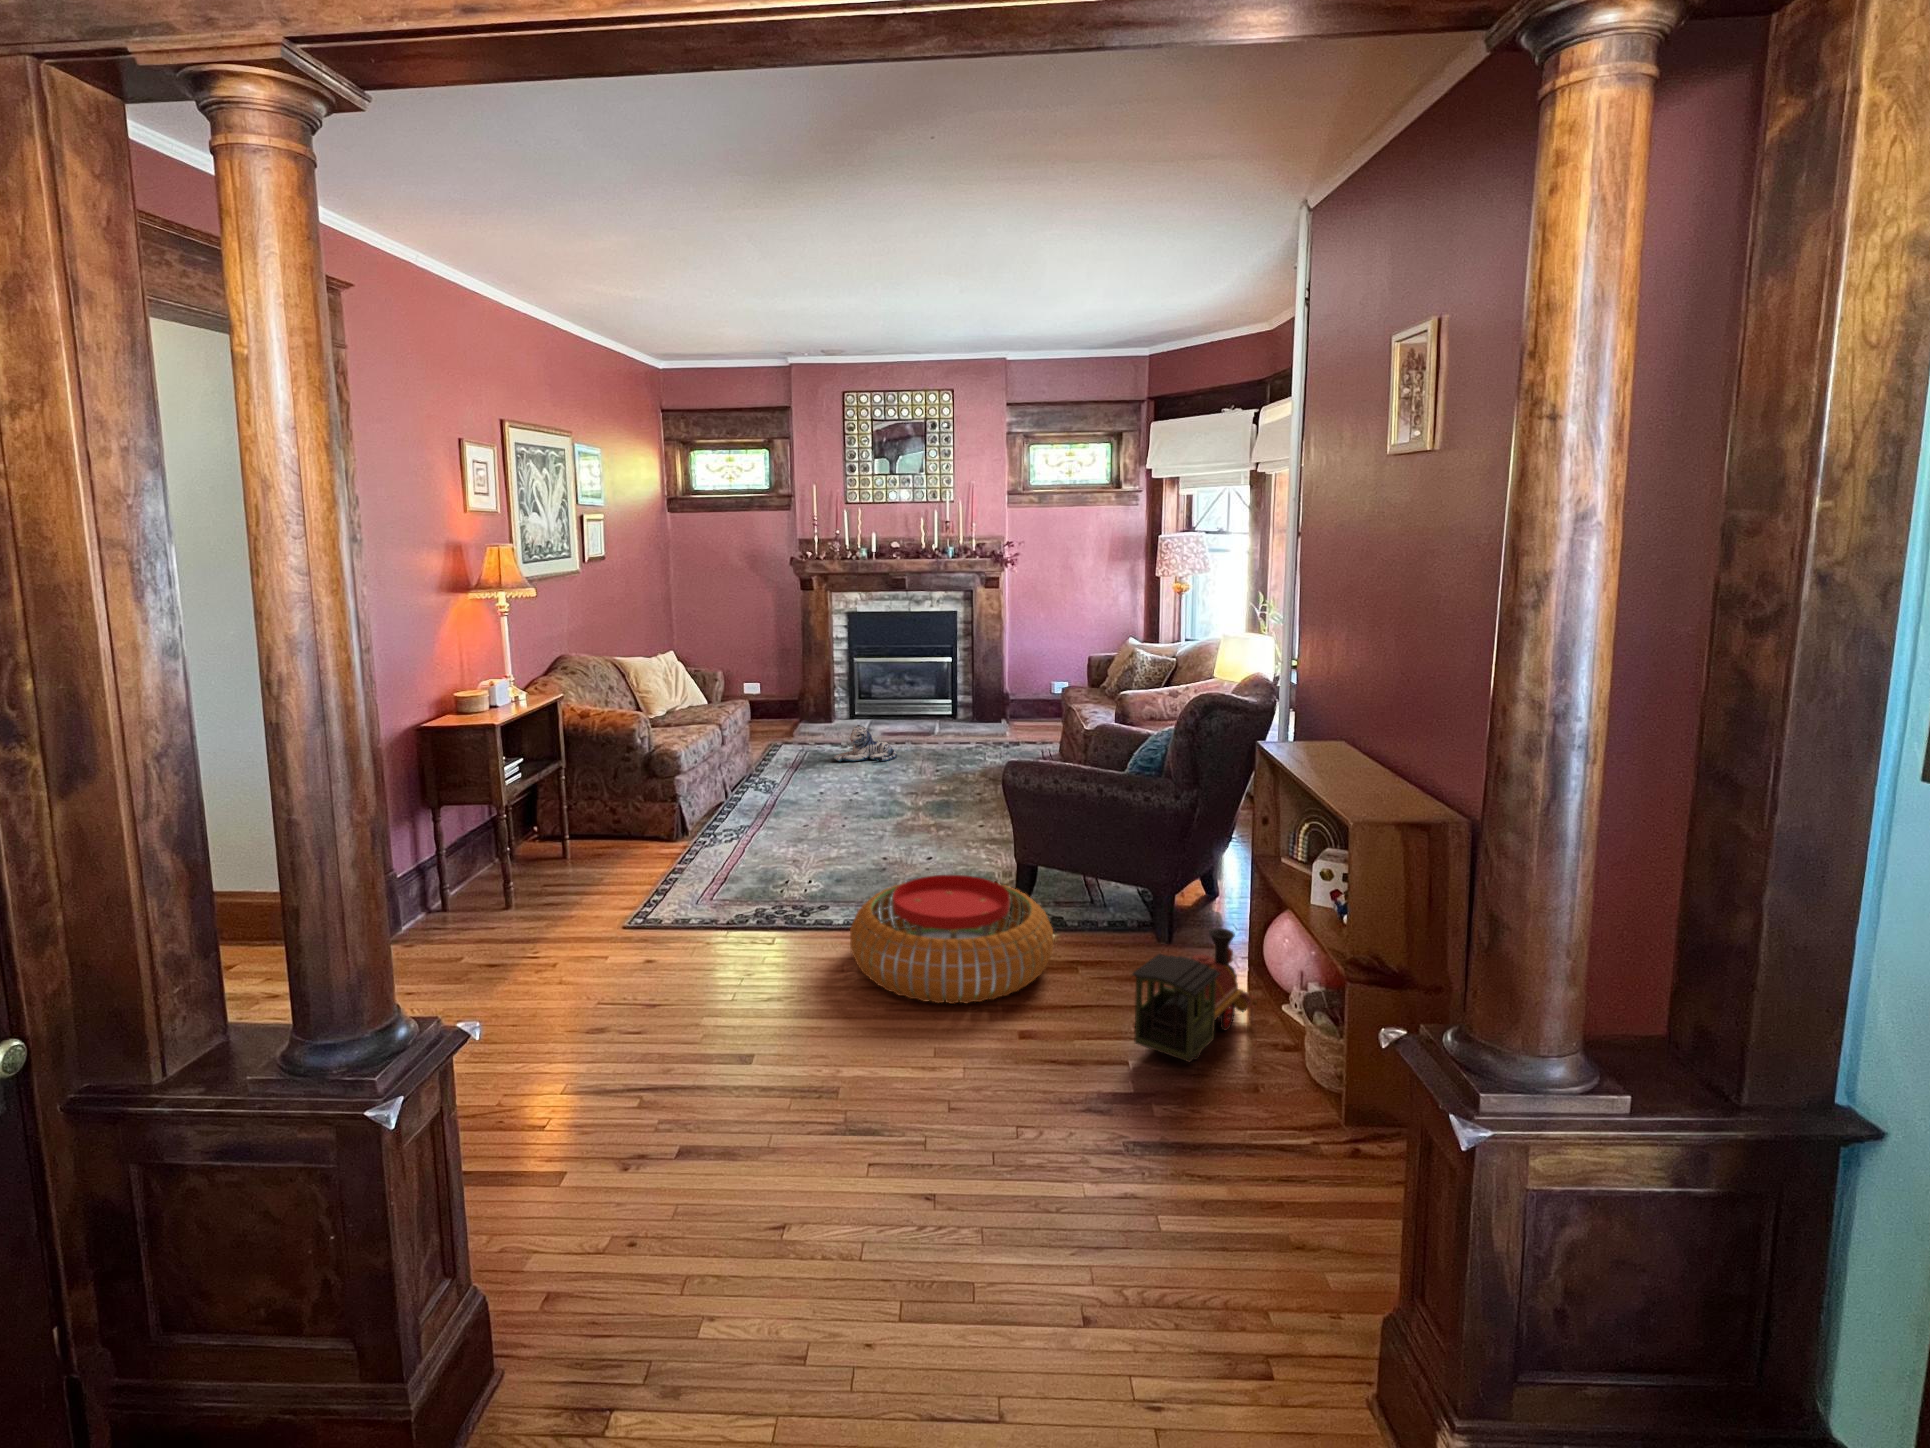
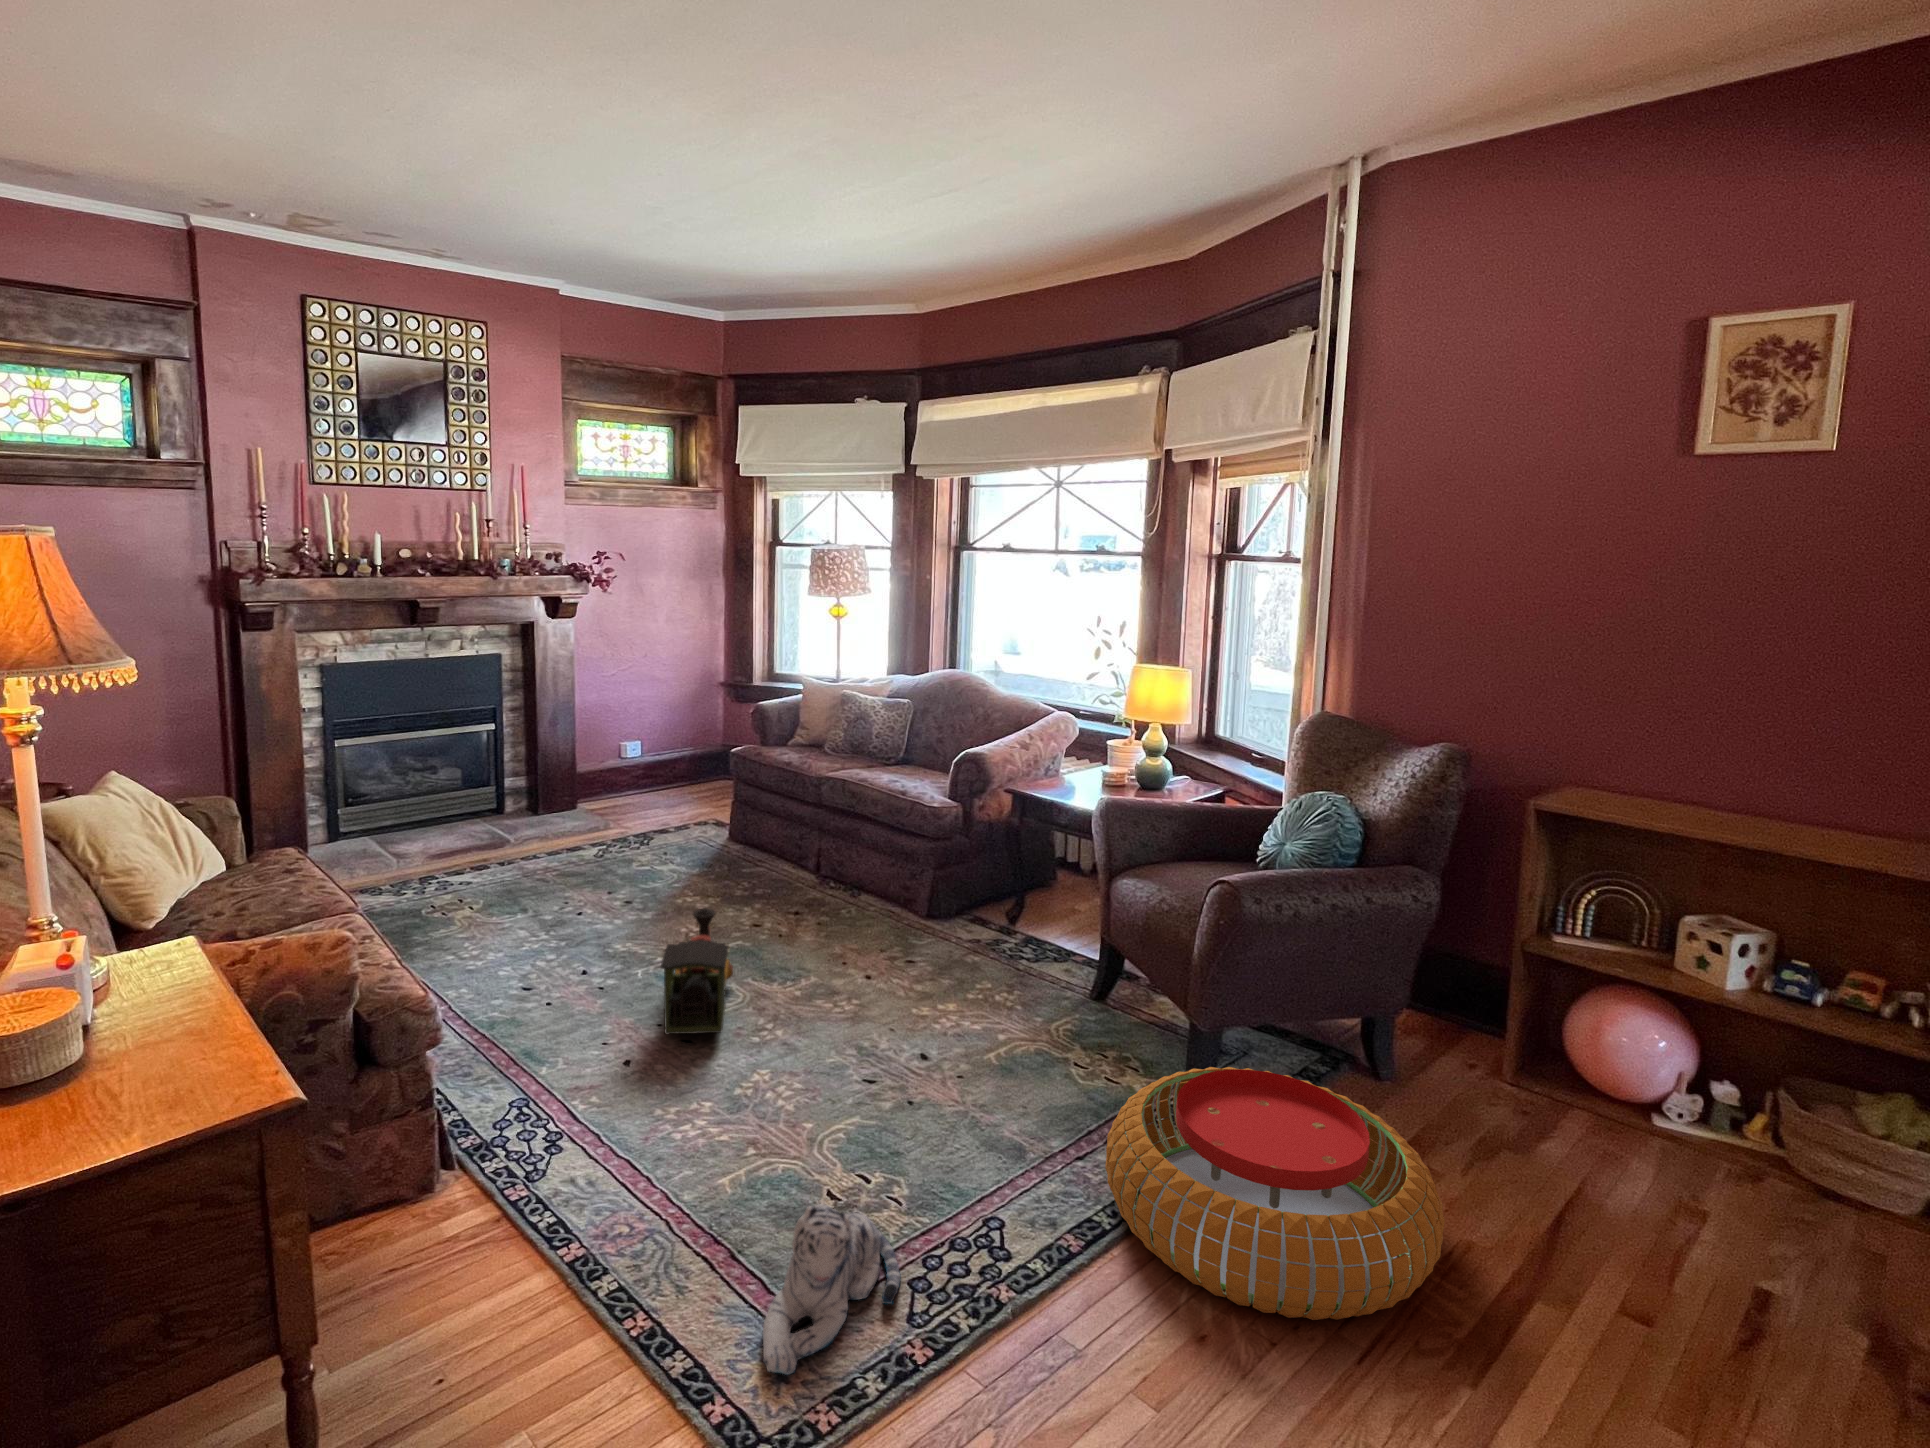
plush toy: present [834,725,897,762] -> present [763,1204,900,1375]
toy train: present [1132,928,1252,1062] -> present [660,908,733,1034]

